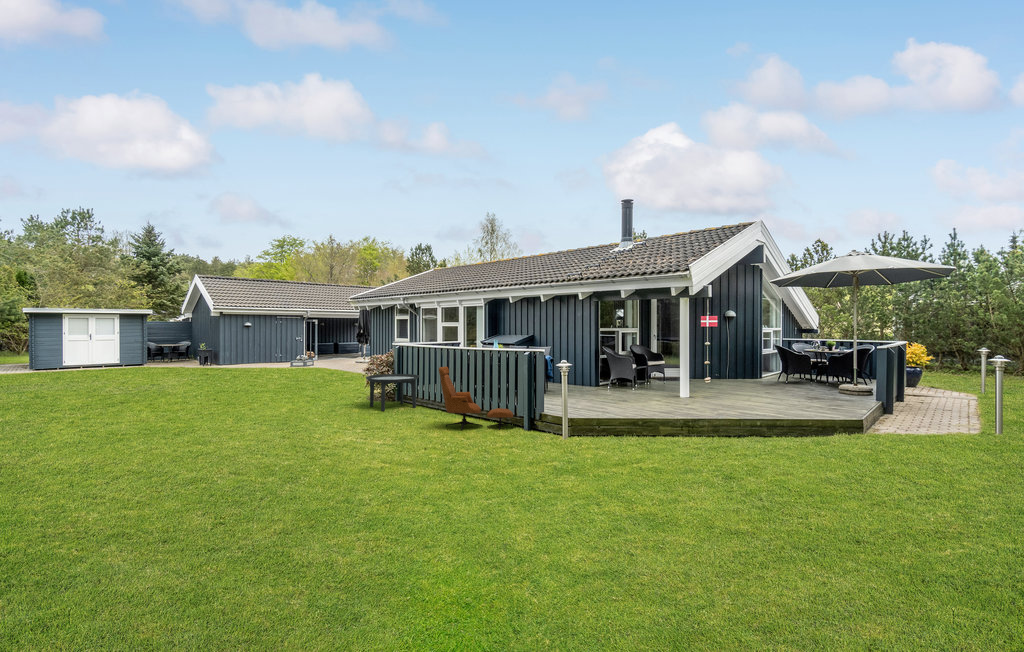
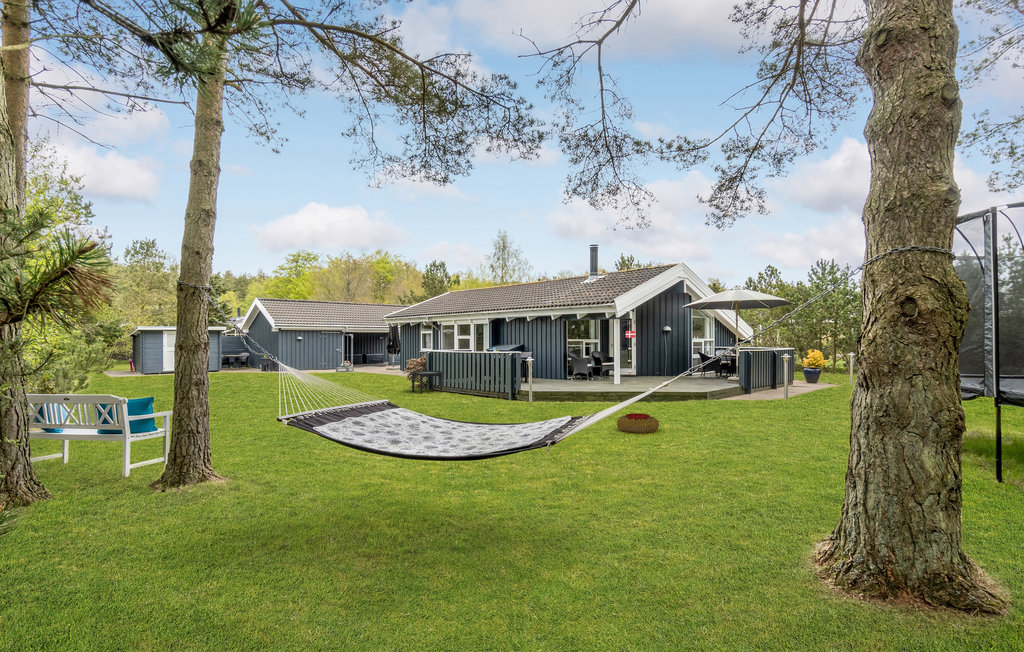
lounge chair: present [439,367,514,430] -> none [457,363,502,400]
pouf: none [843,517,980,590] -> present [617,413,659,433]

